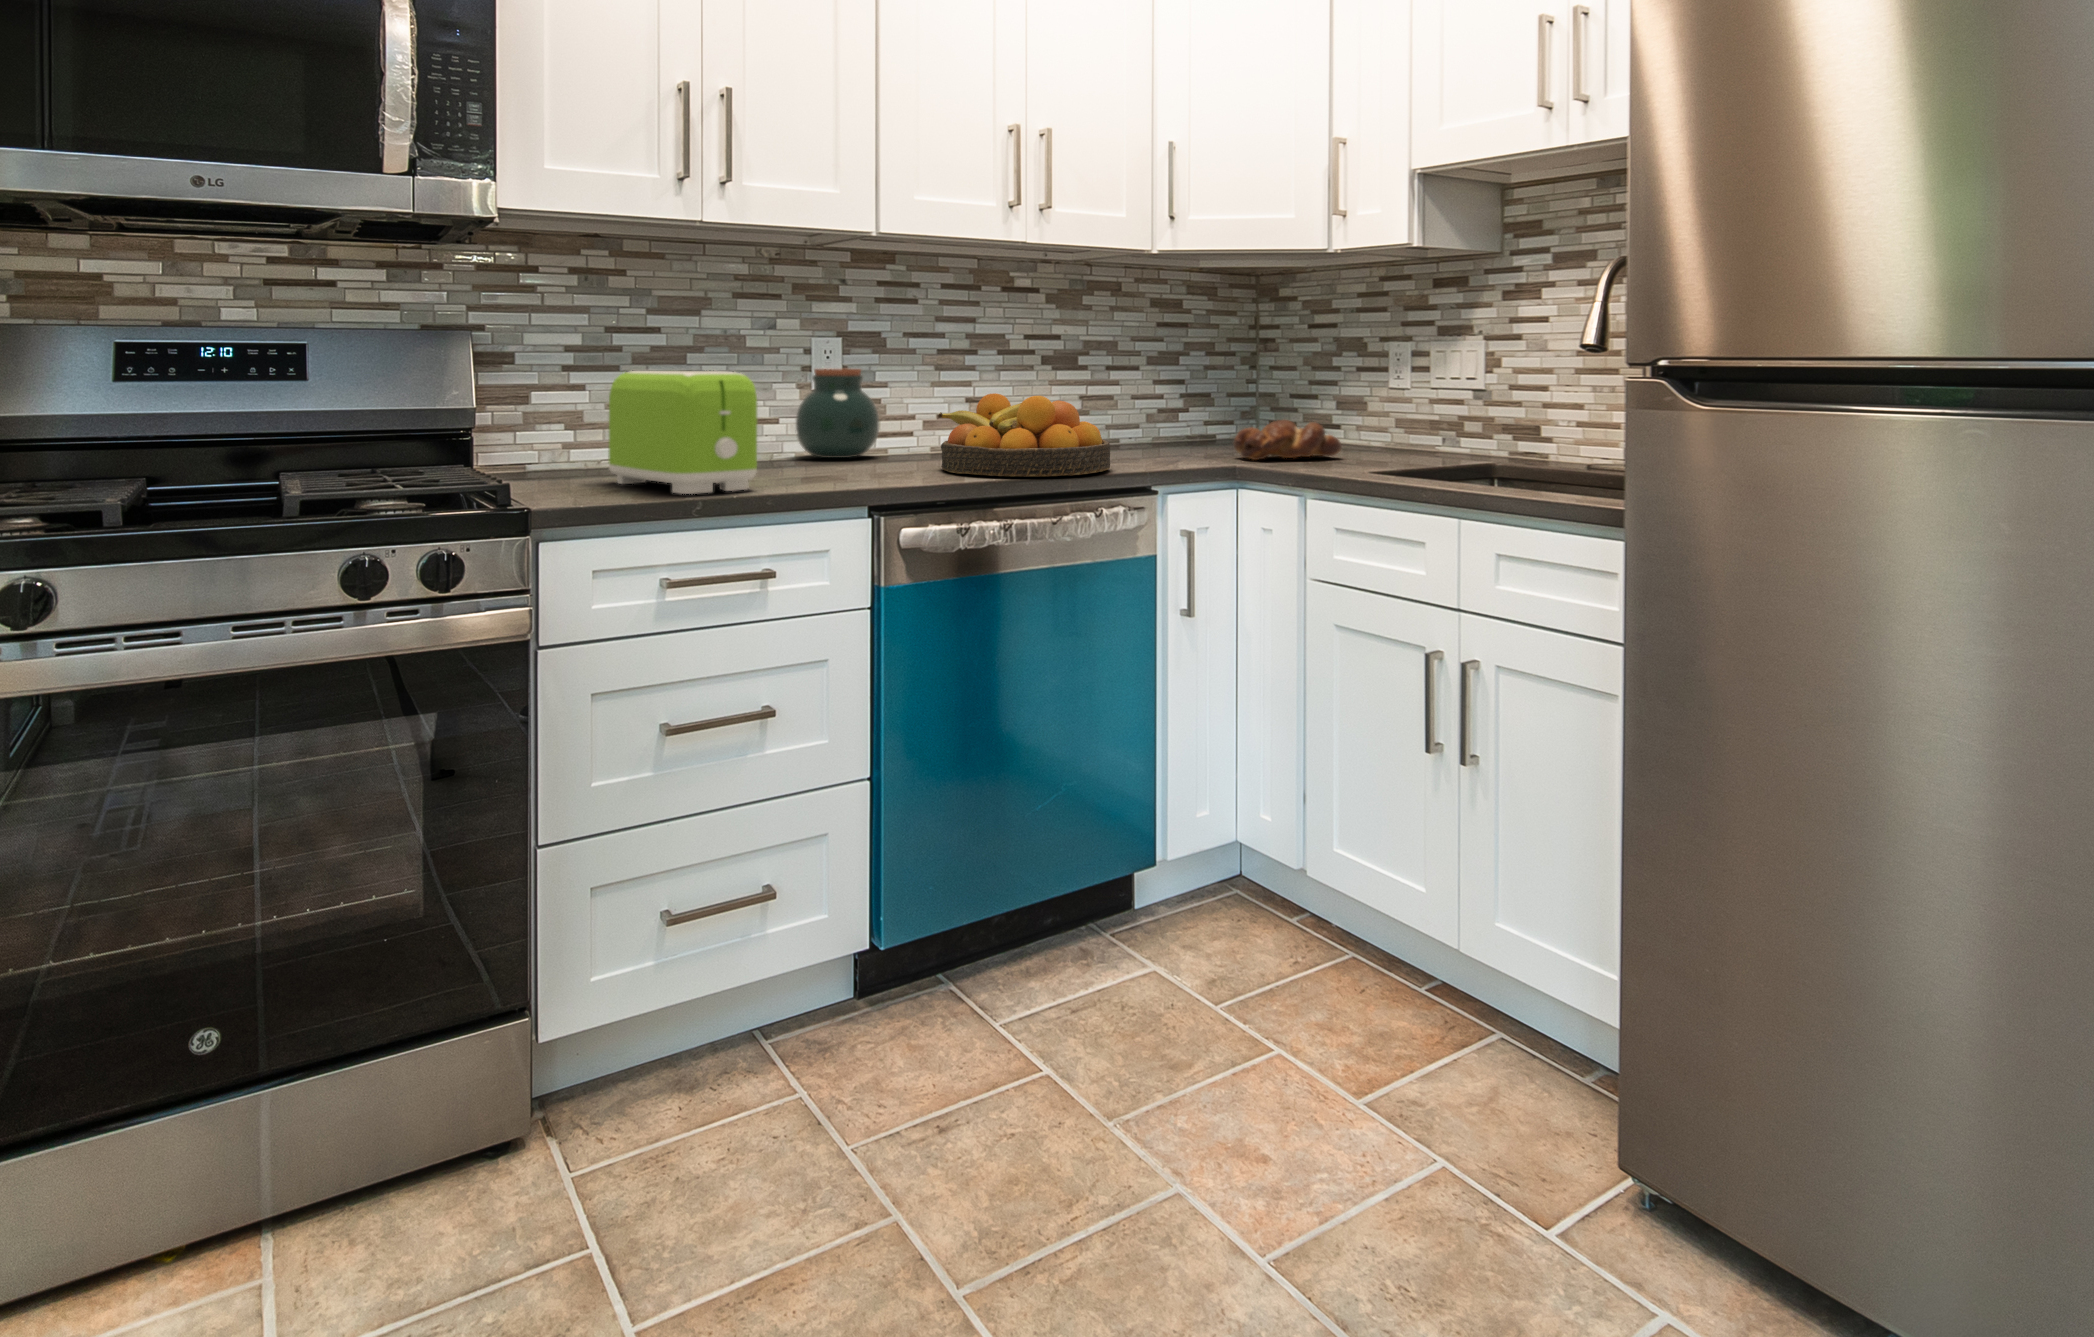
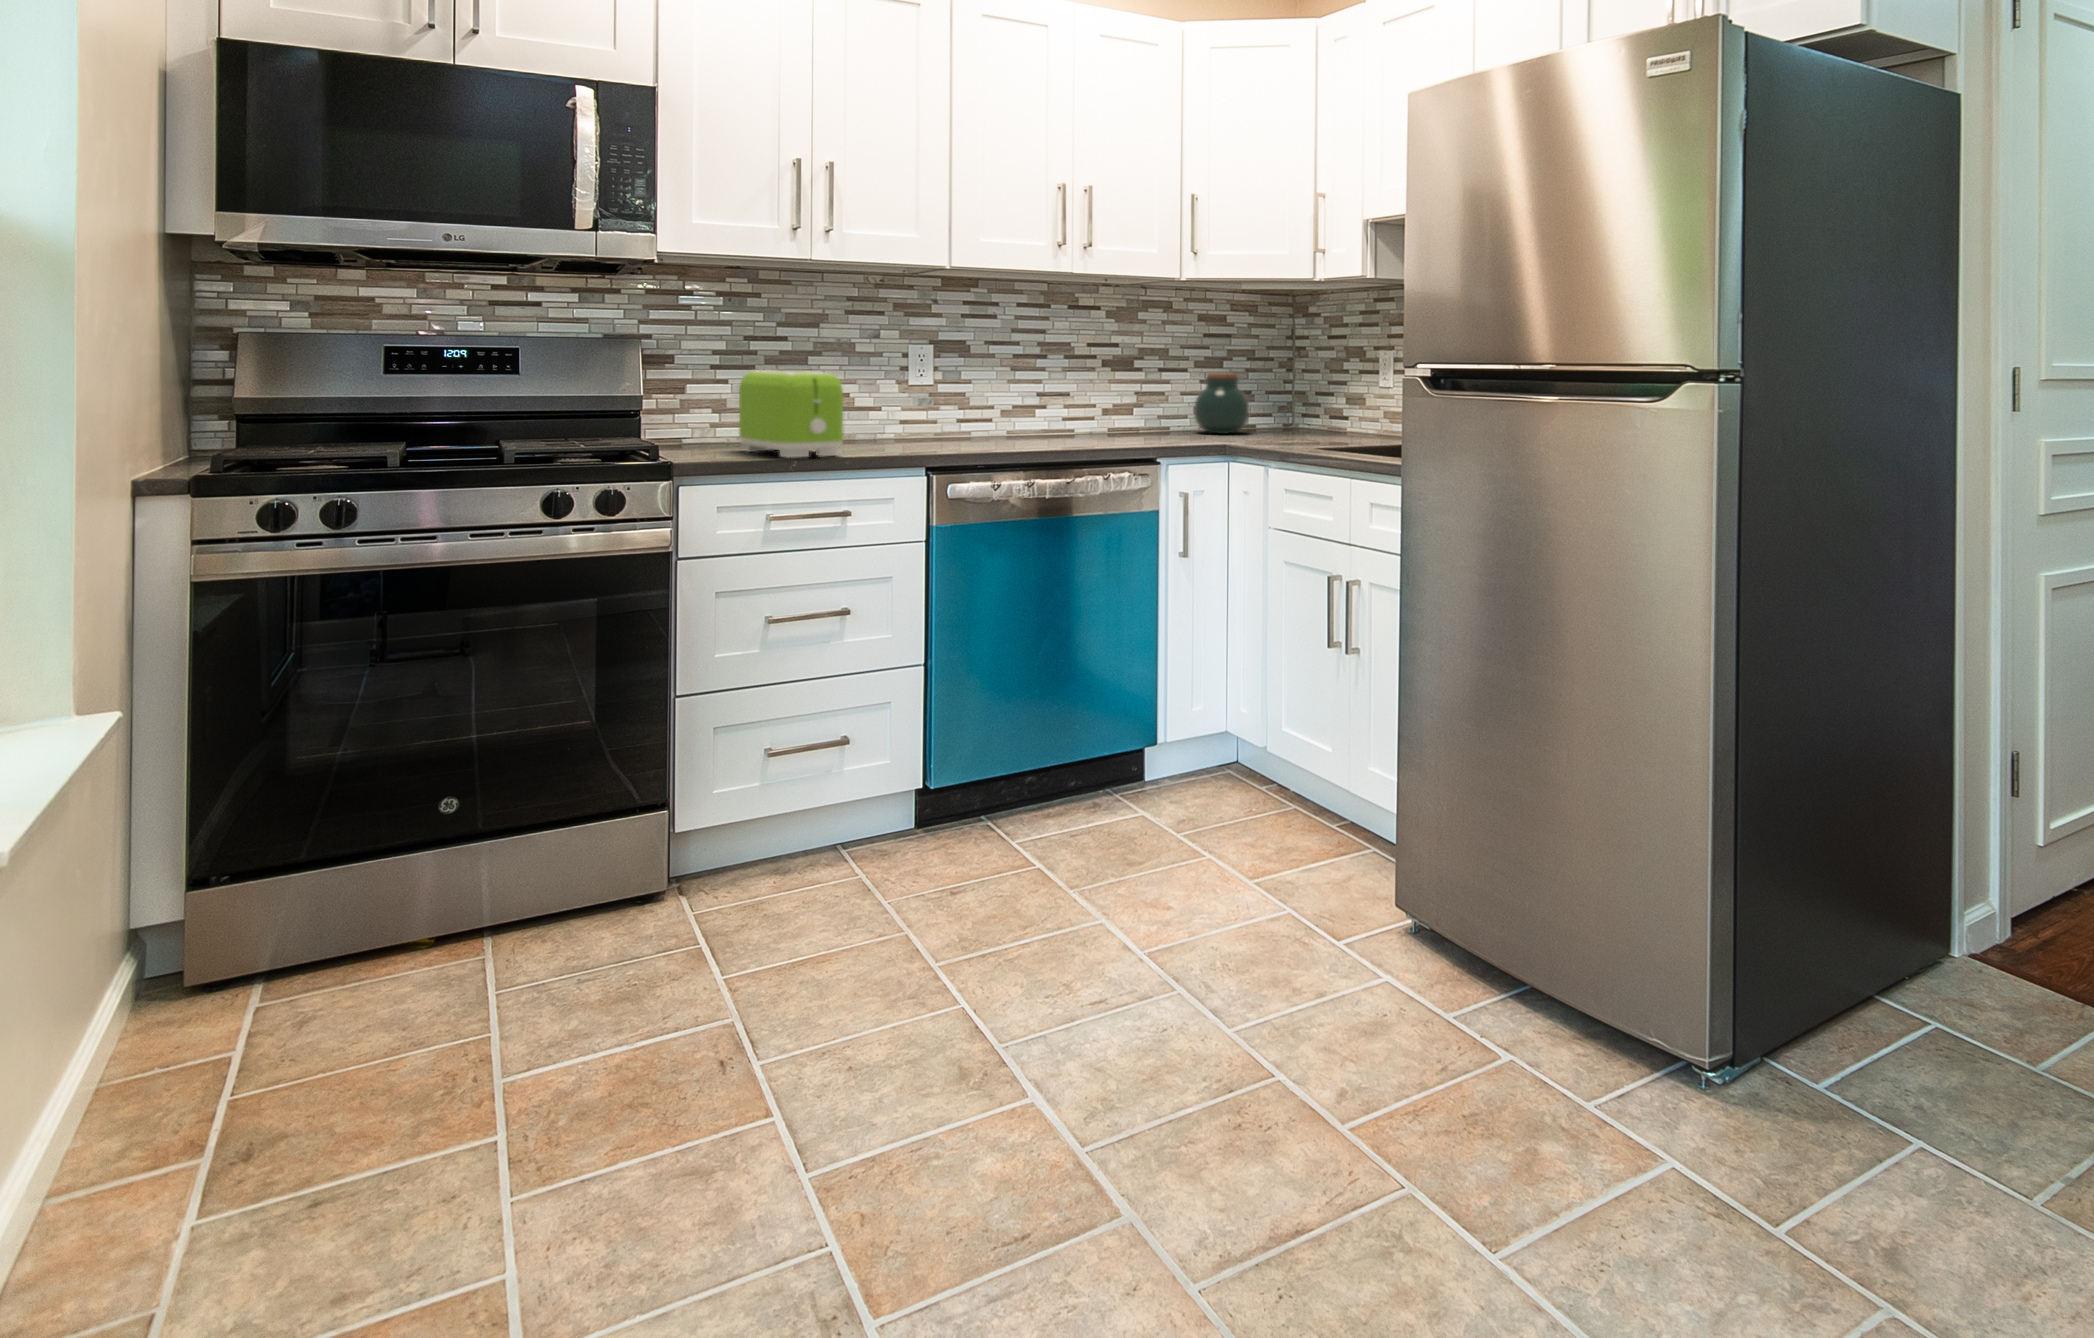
jar: present [795,369,879,458] -> present [1194,373,1249,434]
fruit bowl: present [938,393,1110,477] -> none [995,390,1126,452]
bread loaf: present [1233,420,1342,460] -> none [1239,413,1325,444]

